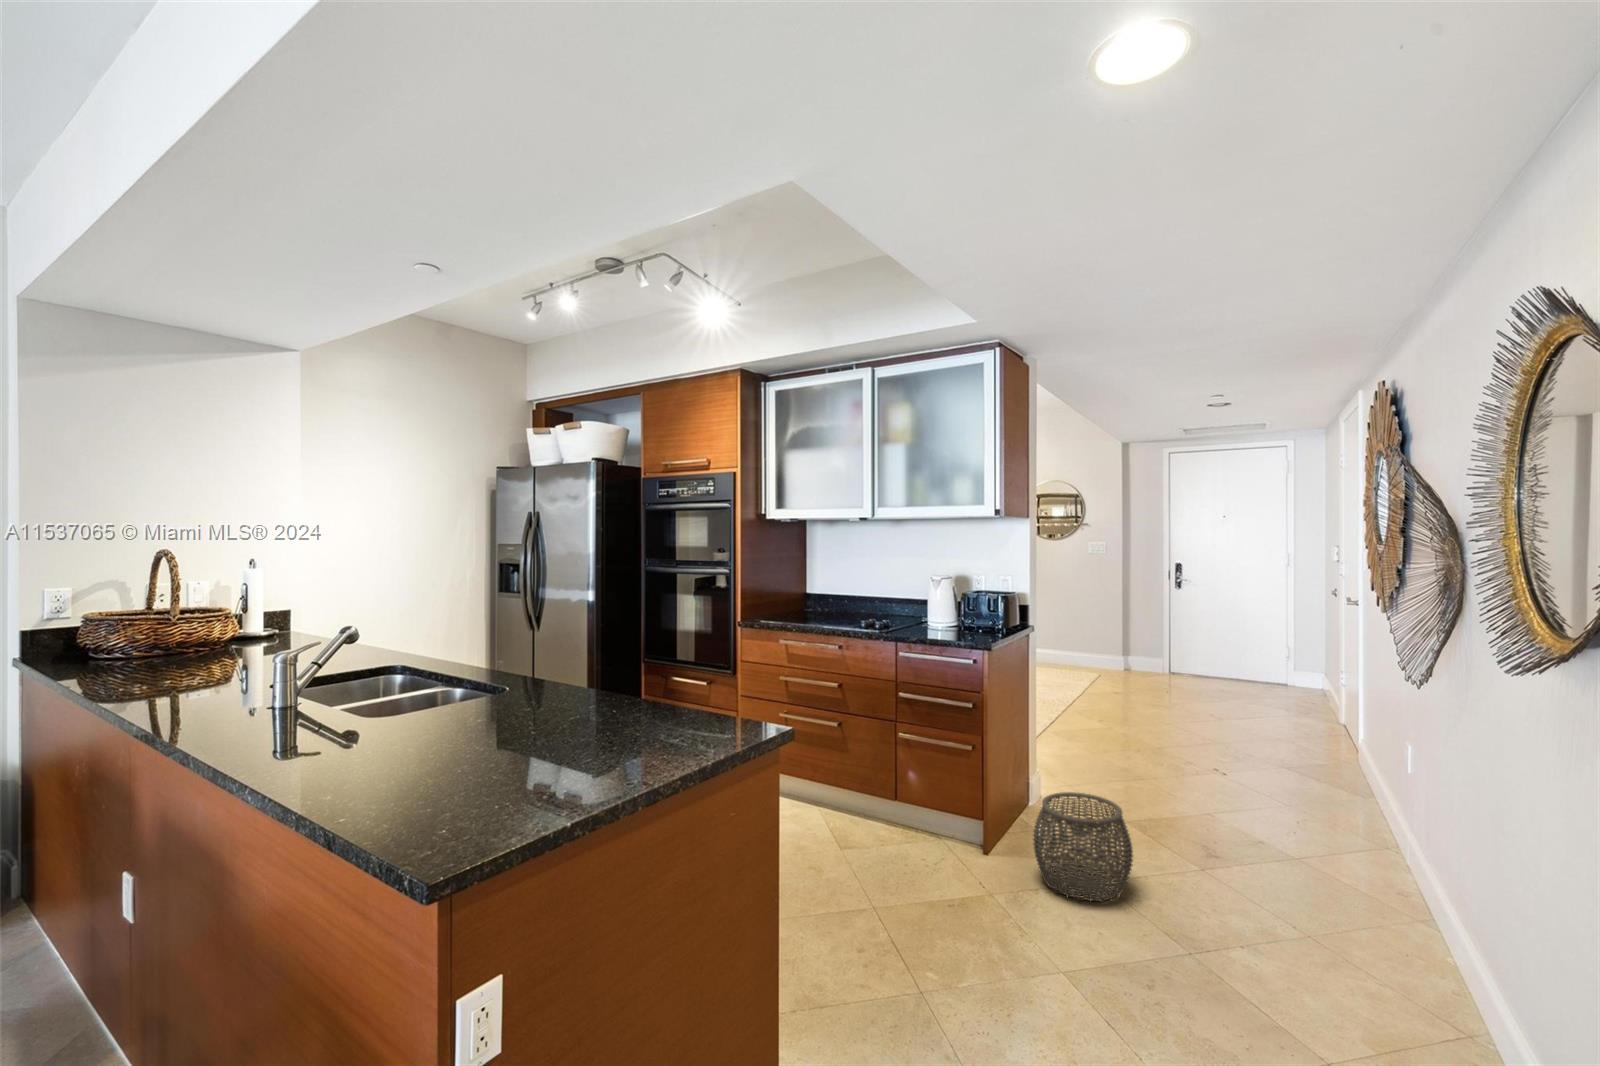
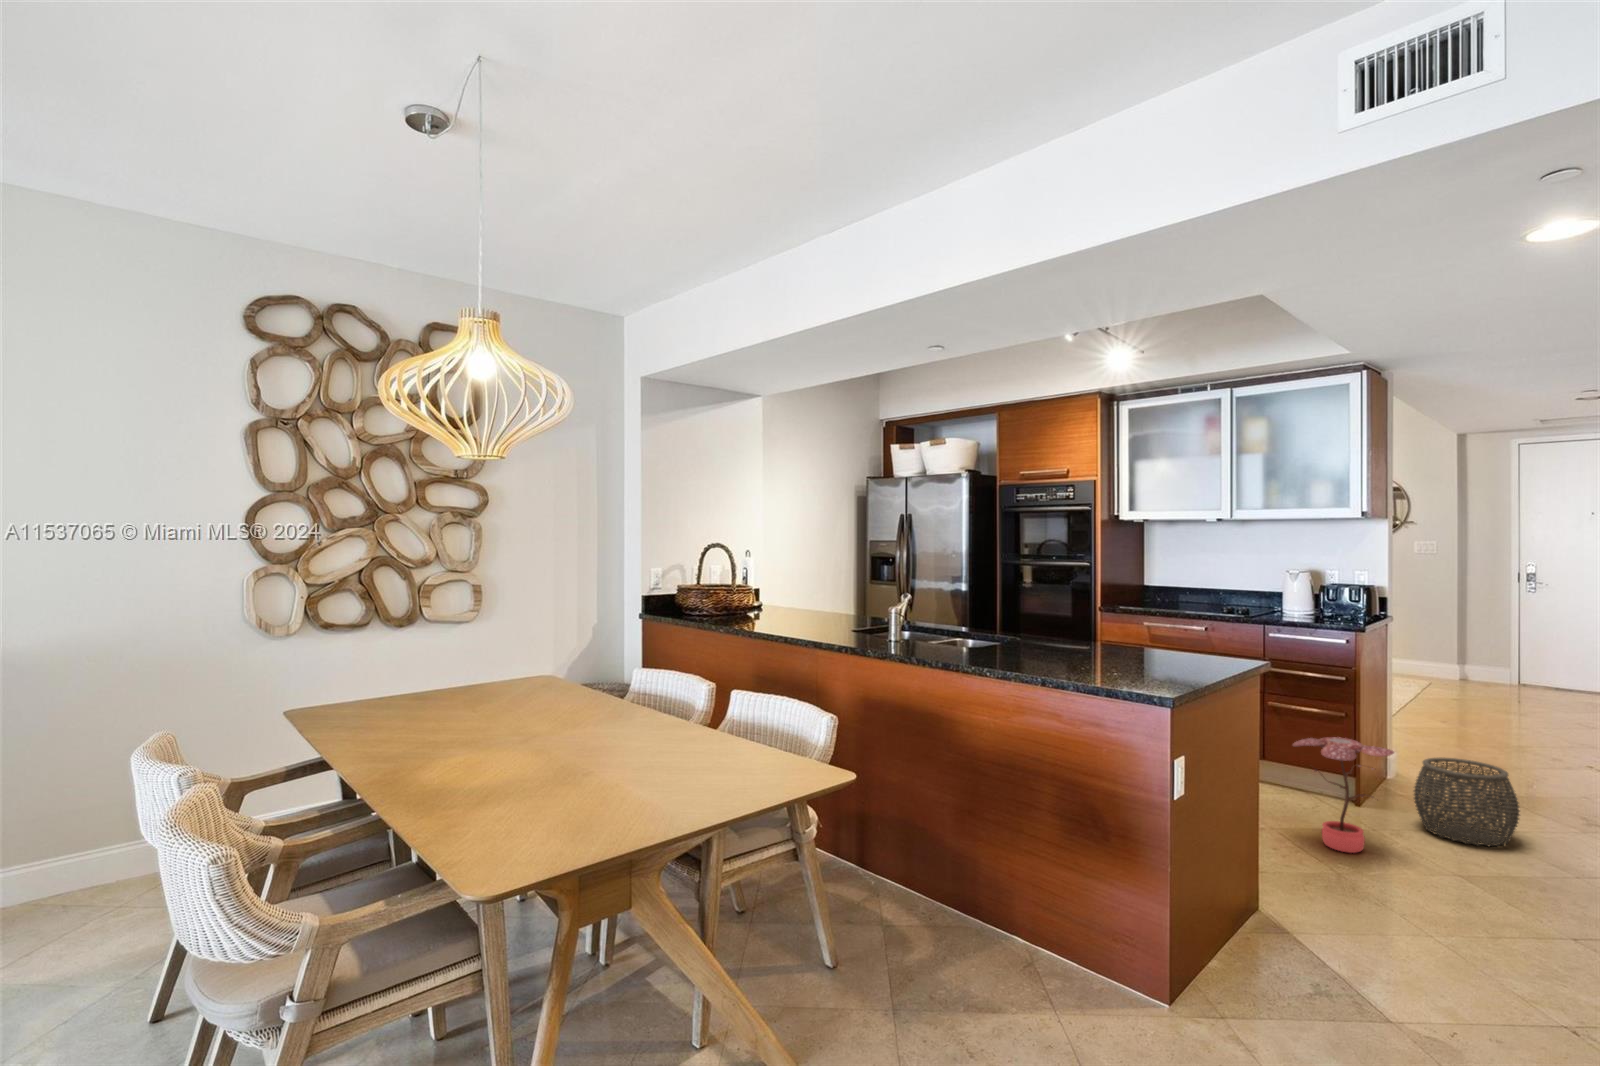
potted plant: none [894,784,998,933] -> present [1293,737,1394,853]

